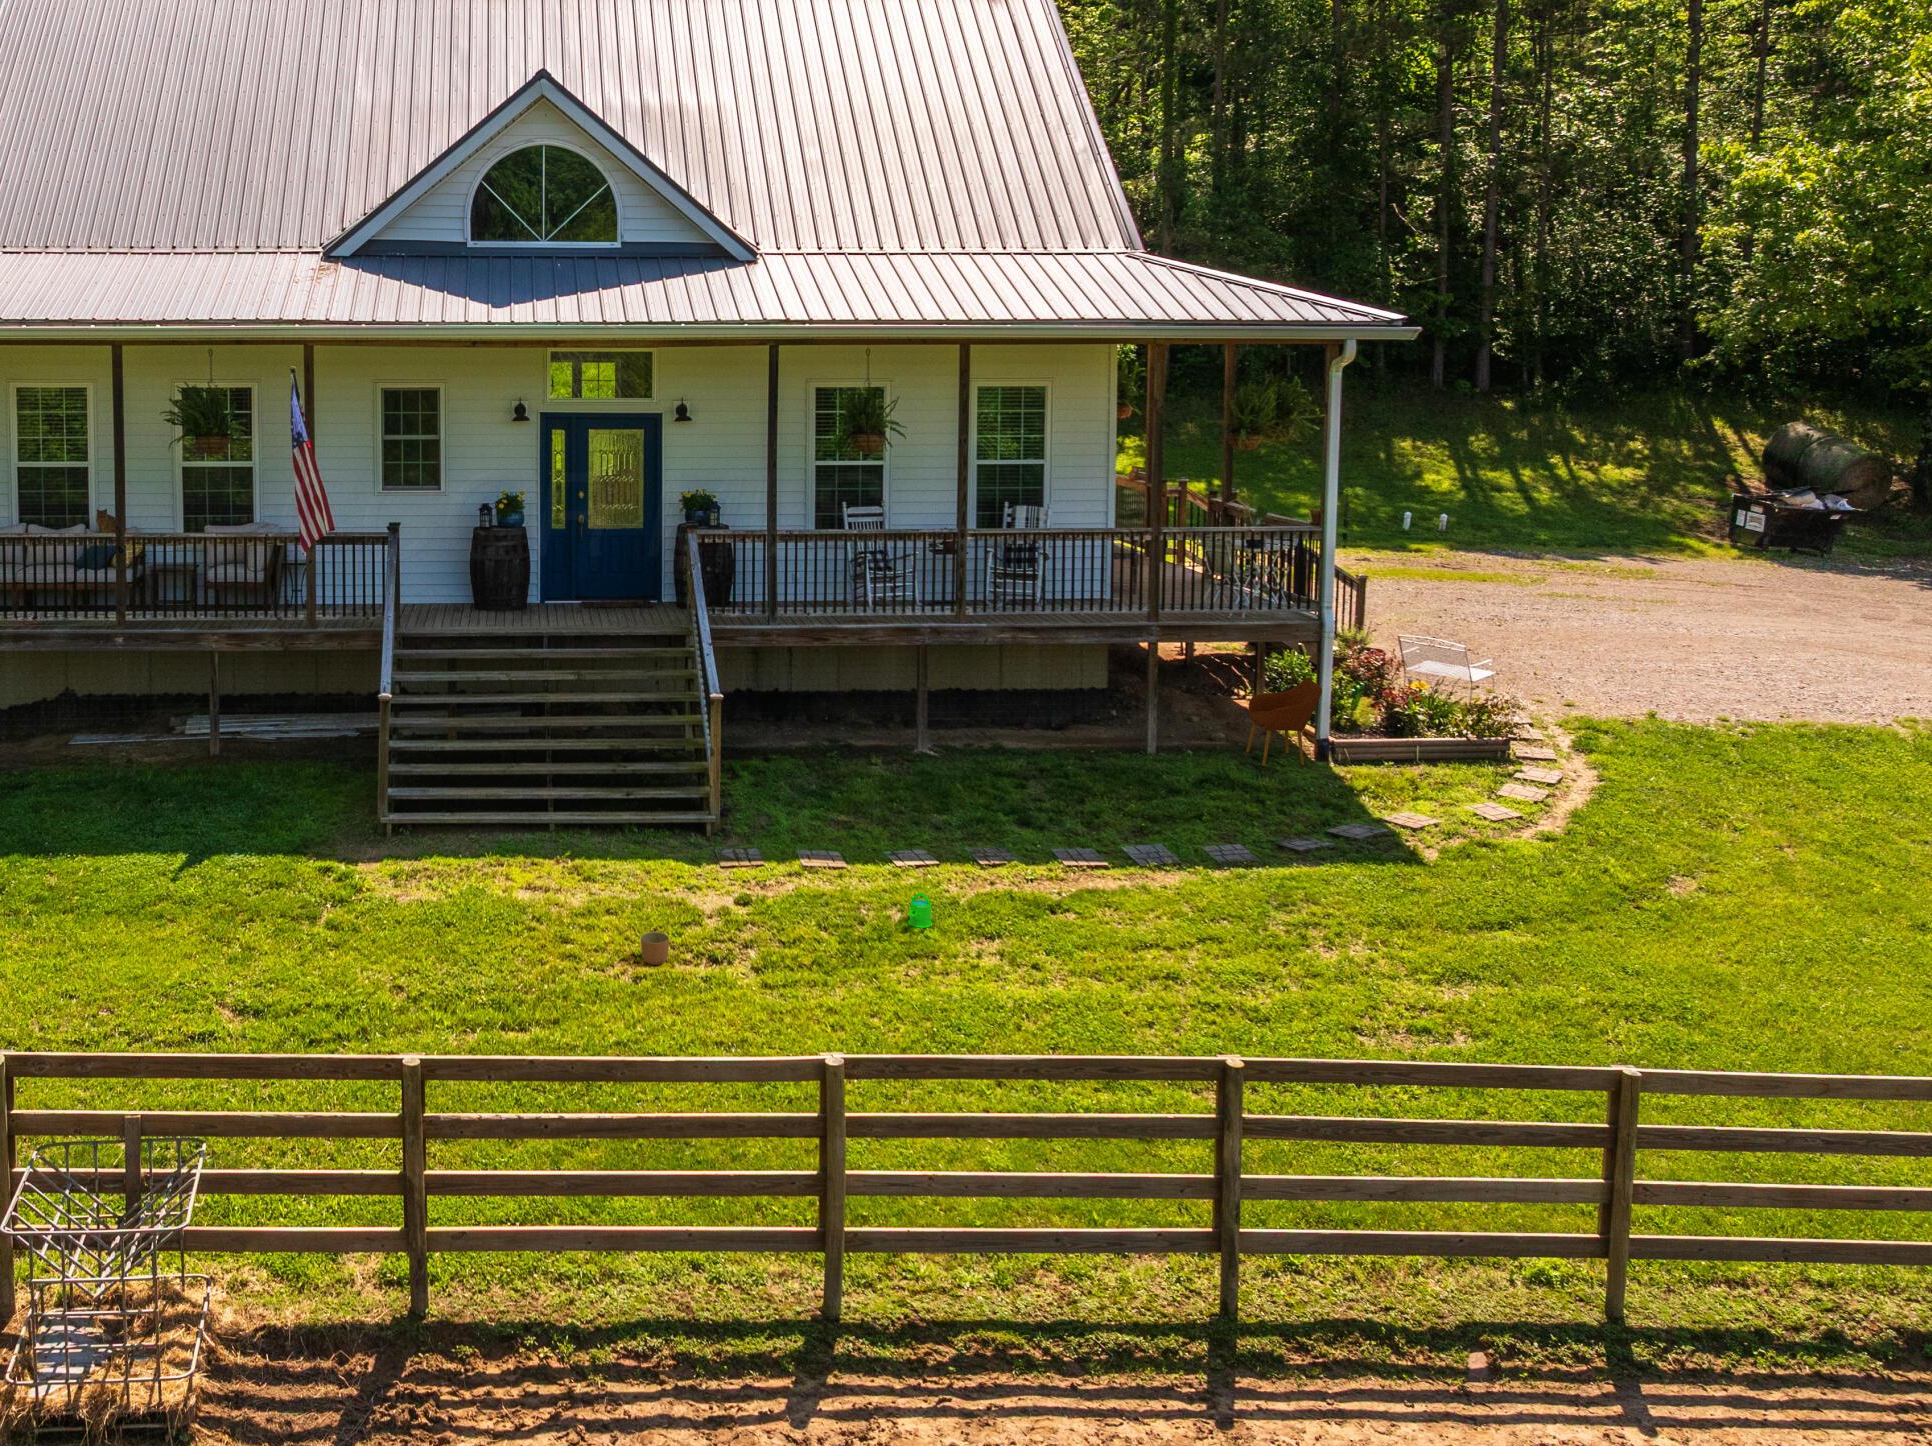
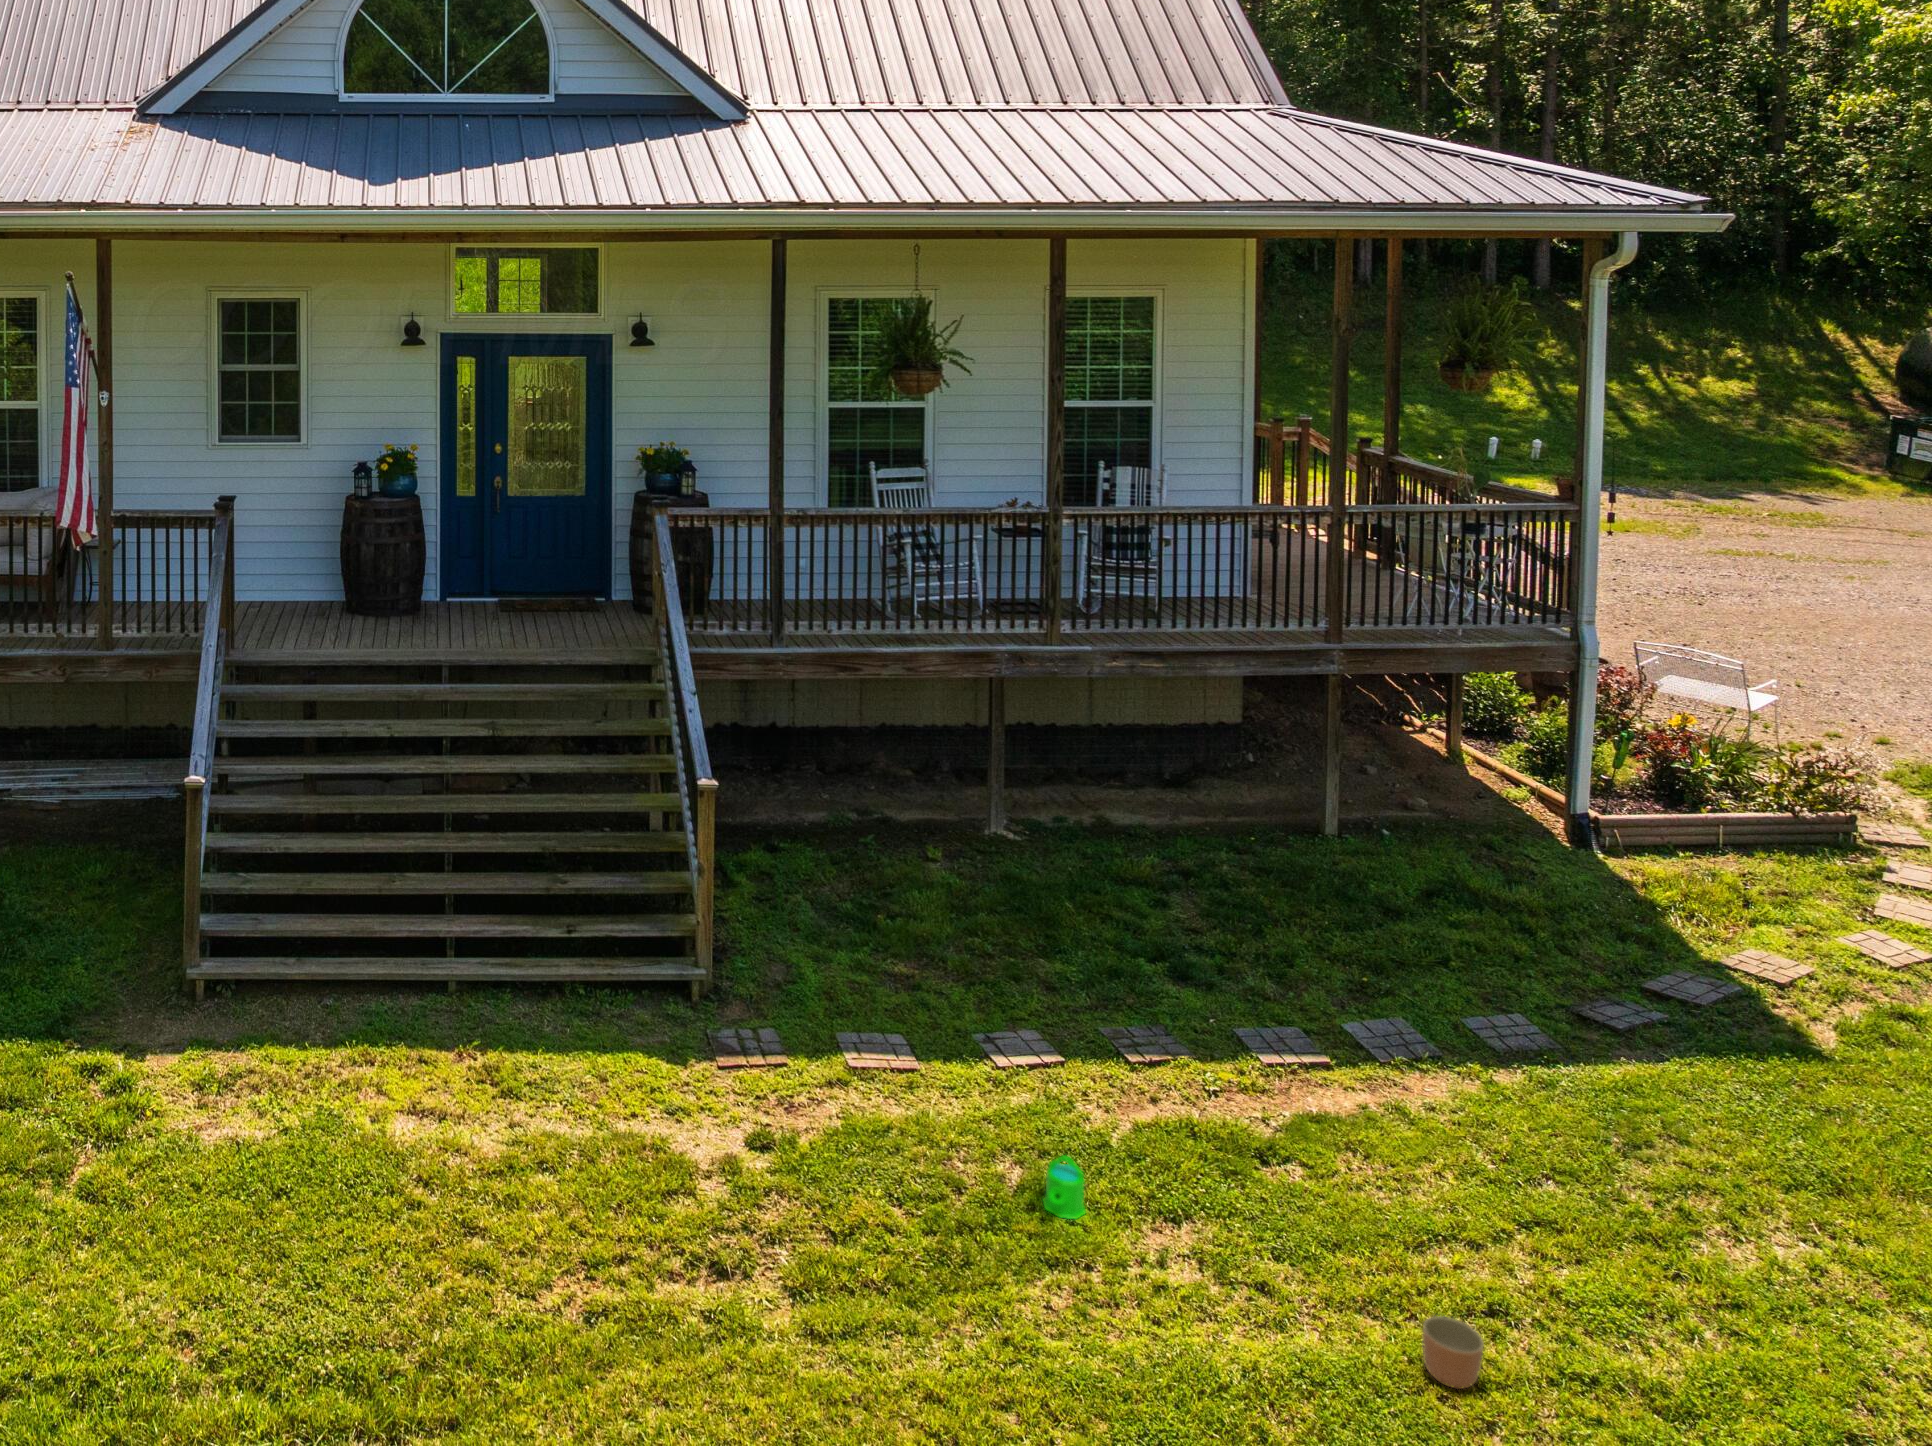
armchair: present [1246,679,1322,767] -> none [1460,718,1586,851]
planter: present [641,932,669,965] -> present [1422,1316,1484,1389]

